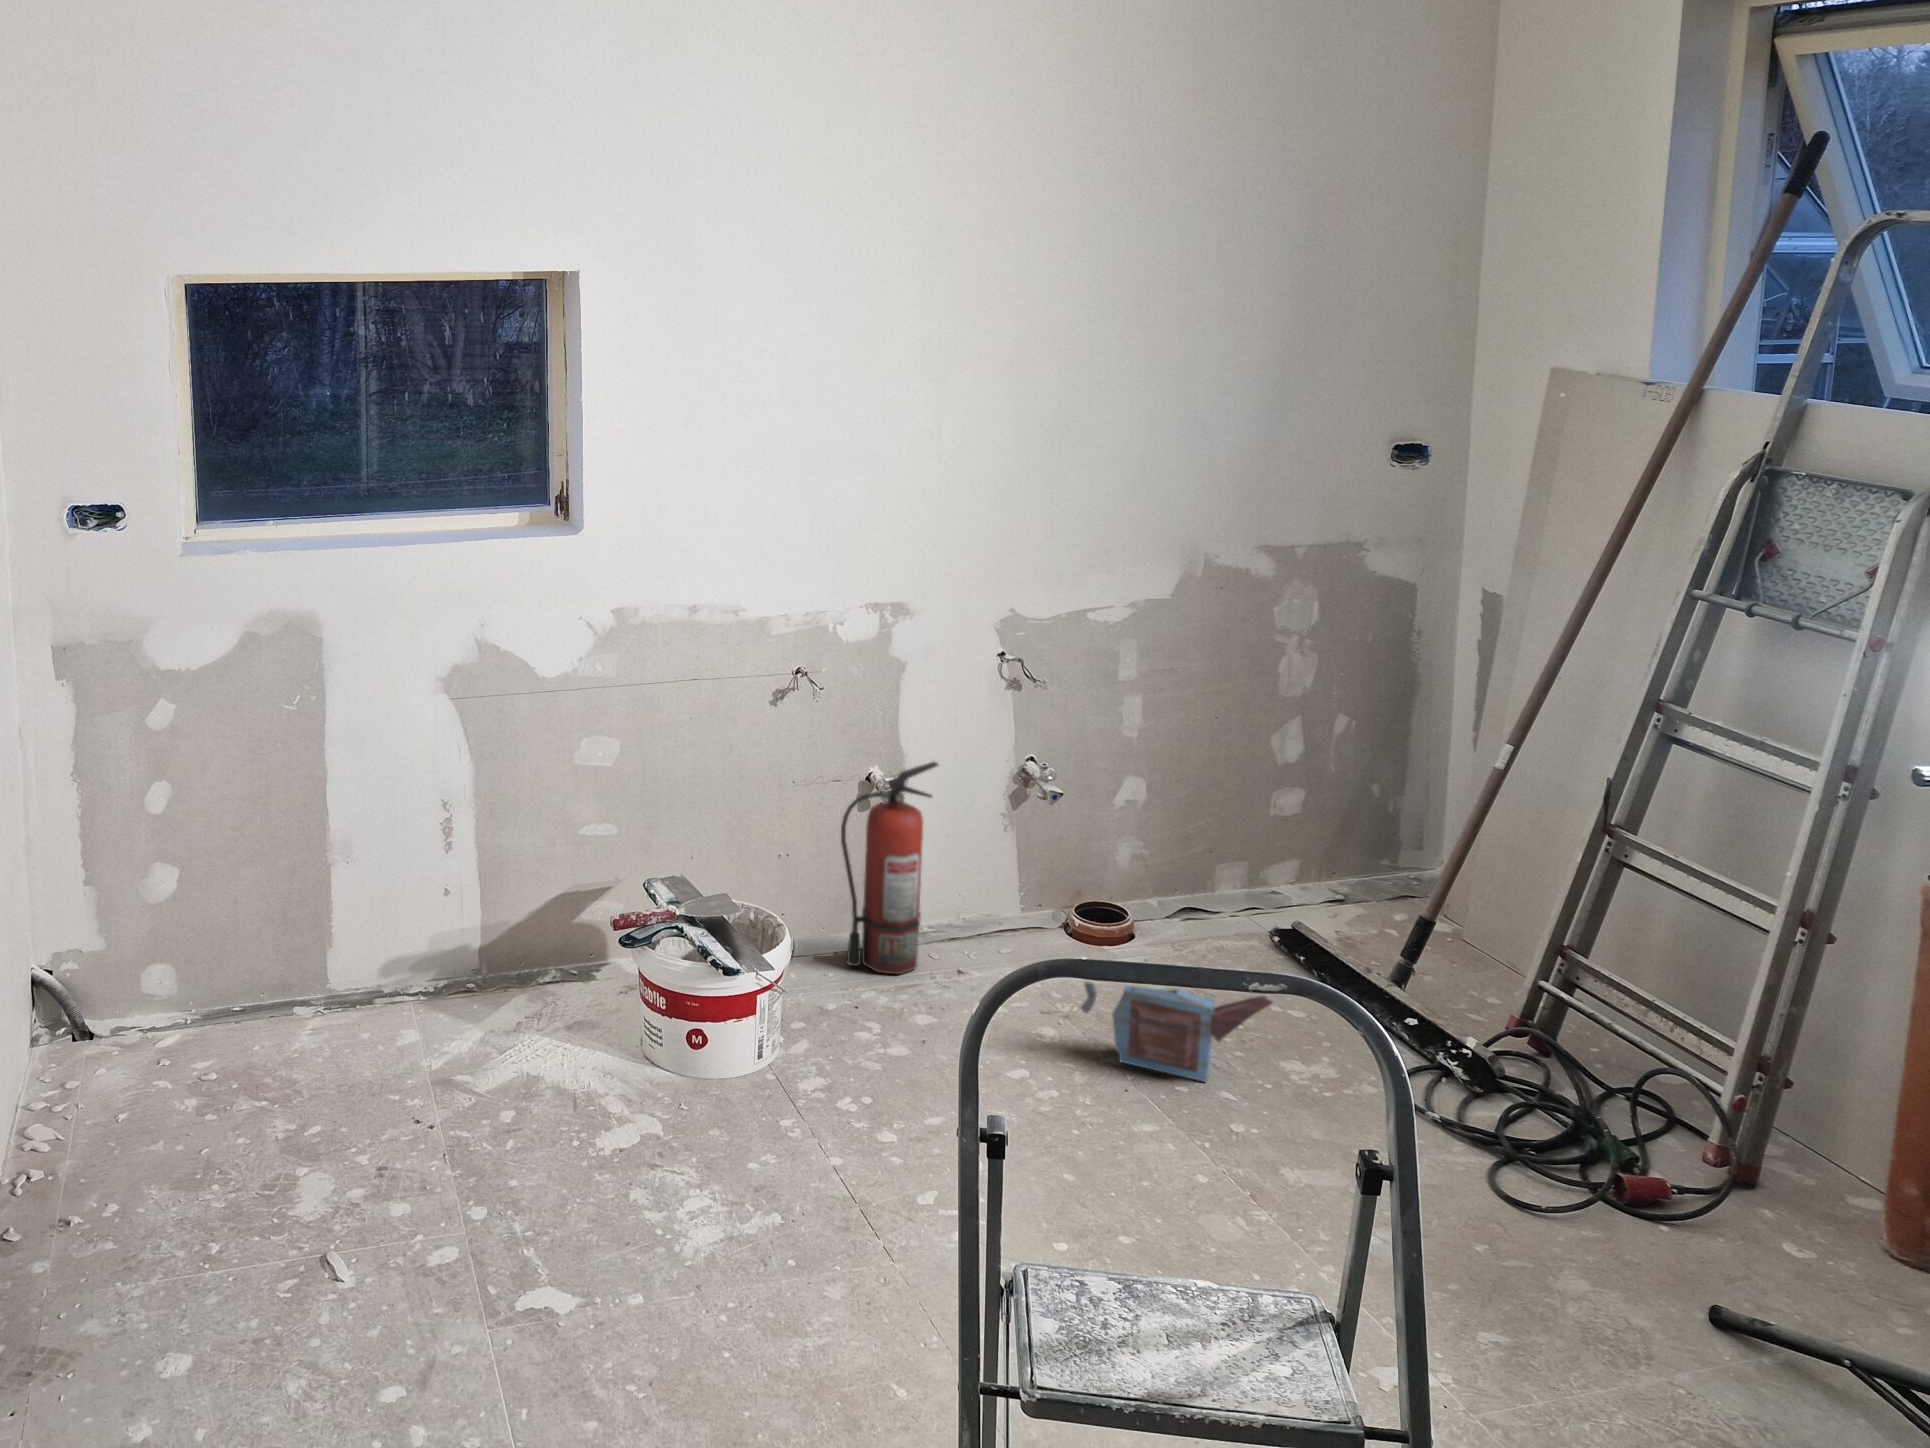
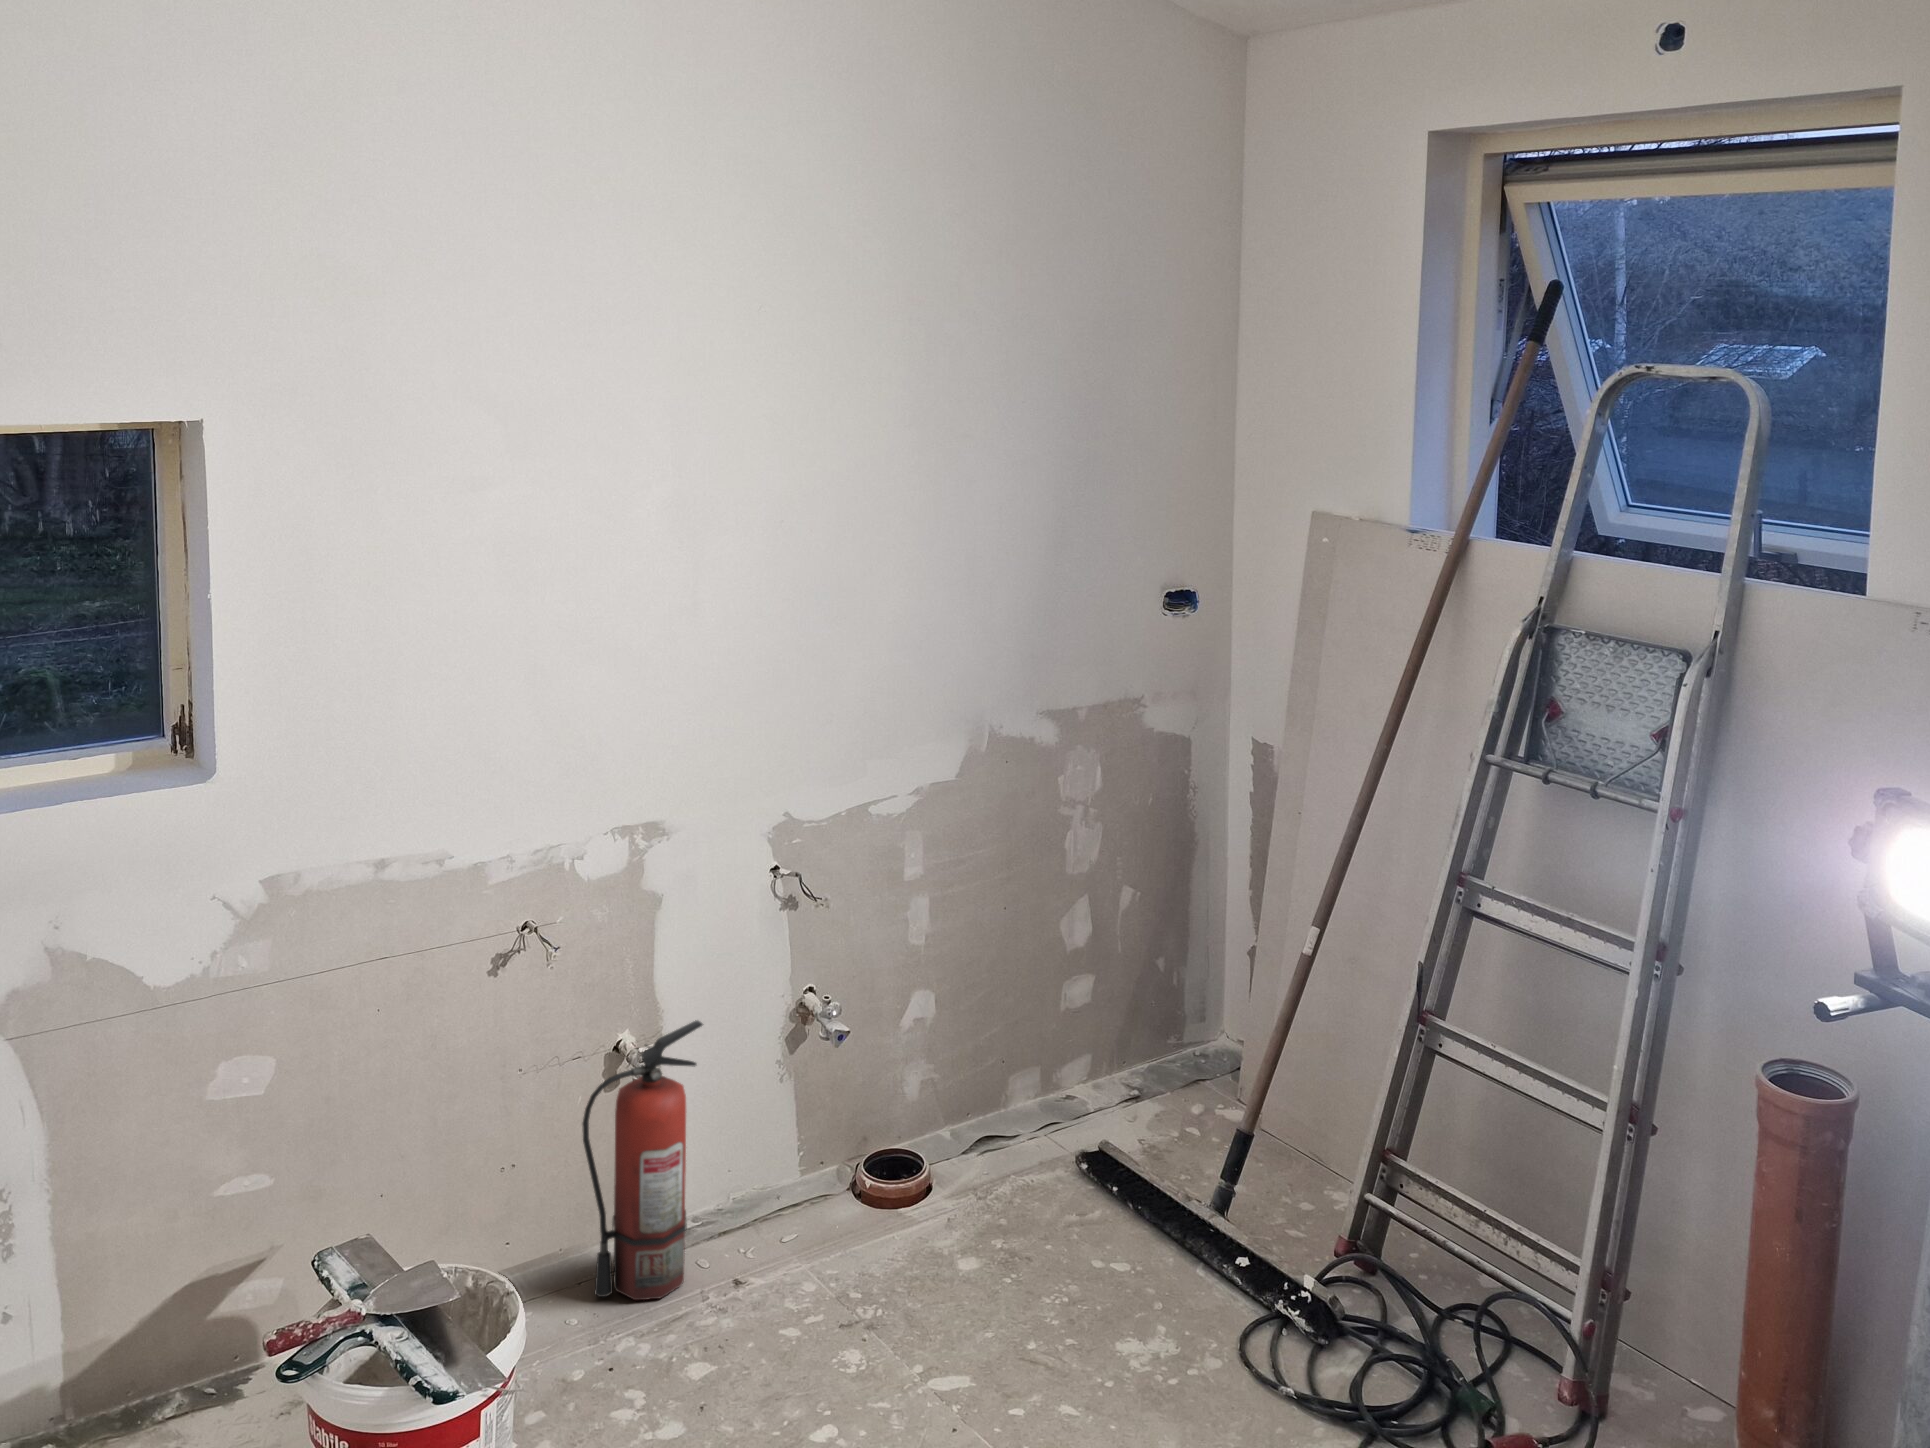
watering can: present [1081,982,1272,1082] -> none [888,1254,1110,1393]

